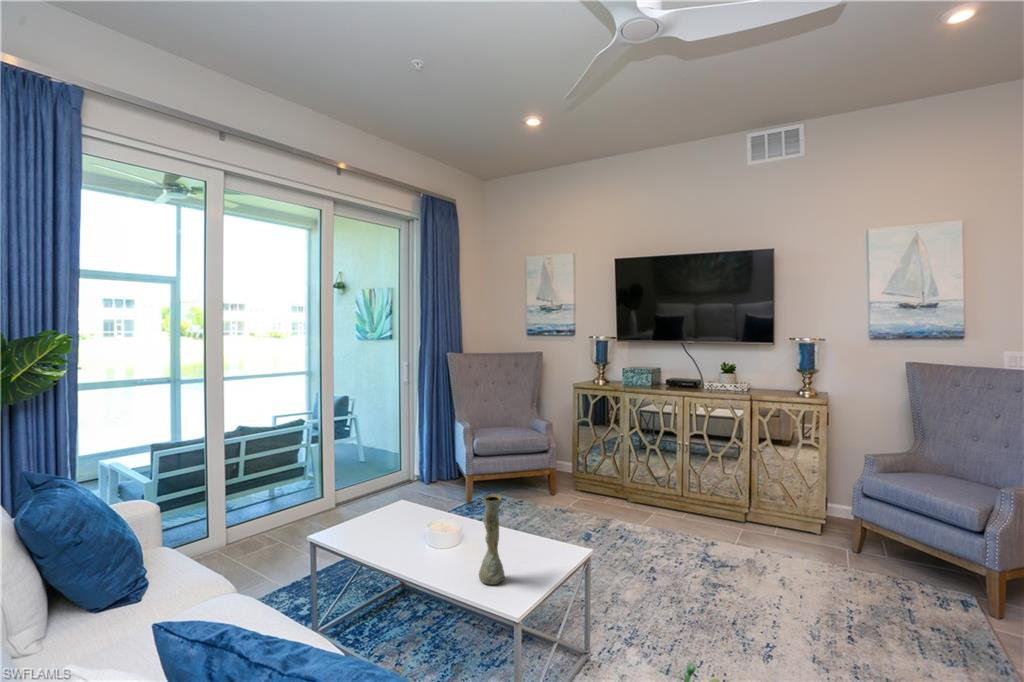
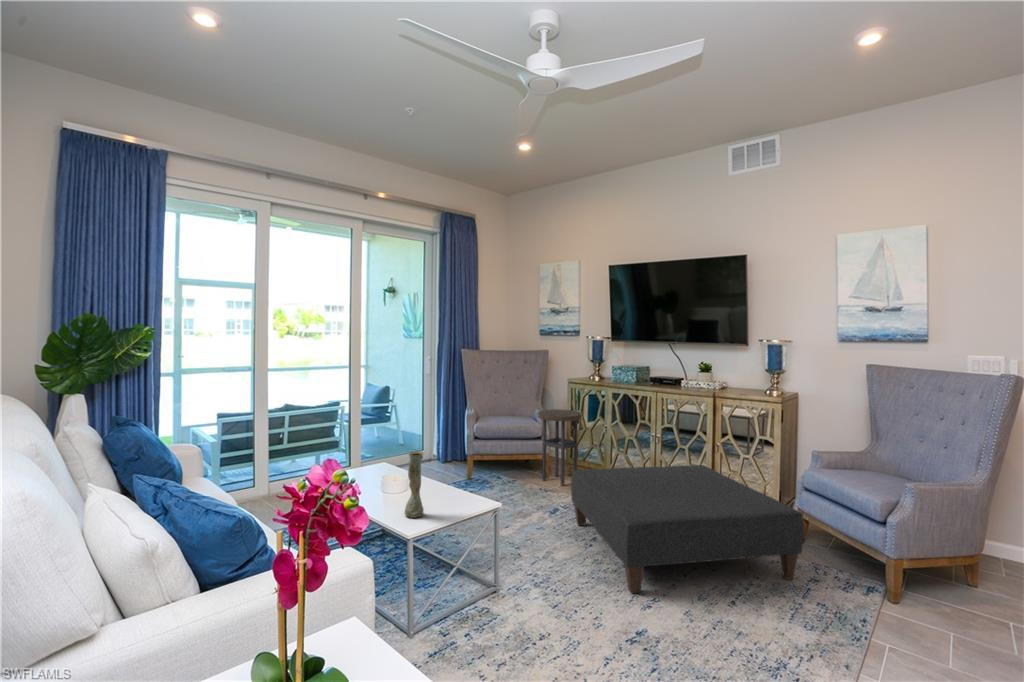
side table: none [545,417,594,503] -> present [538,409,582,486]
ottoman: none [615,474,899,644] -> present [571,465,804,594]

